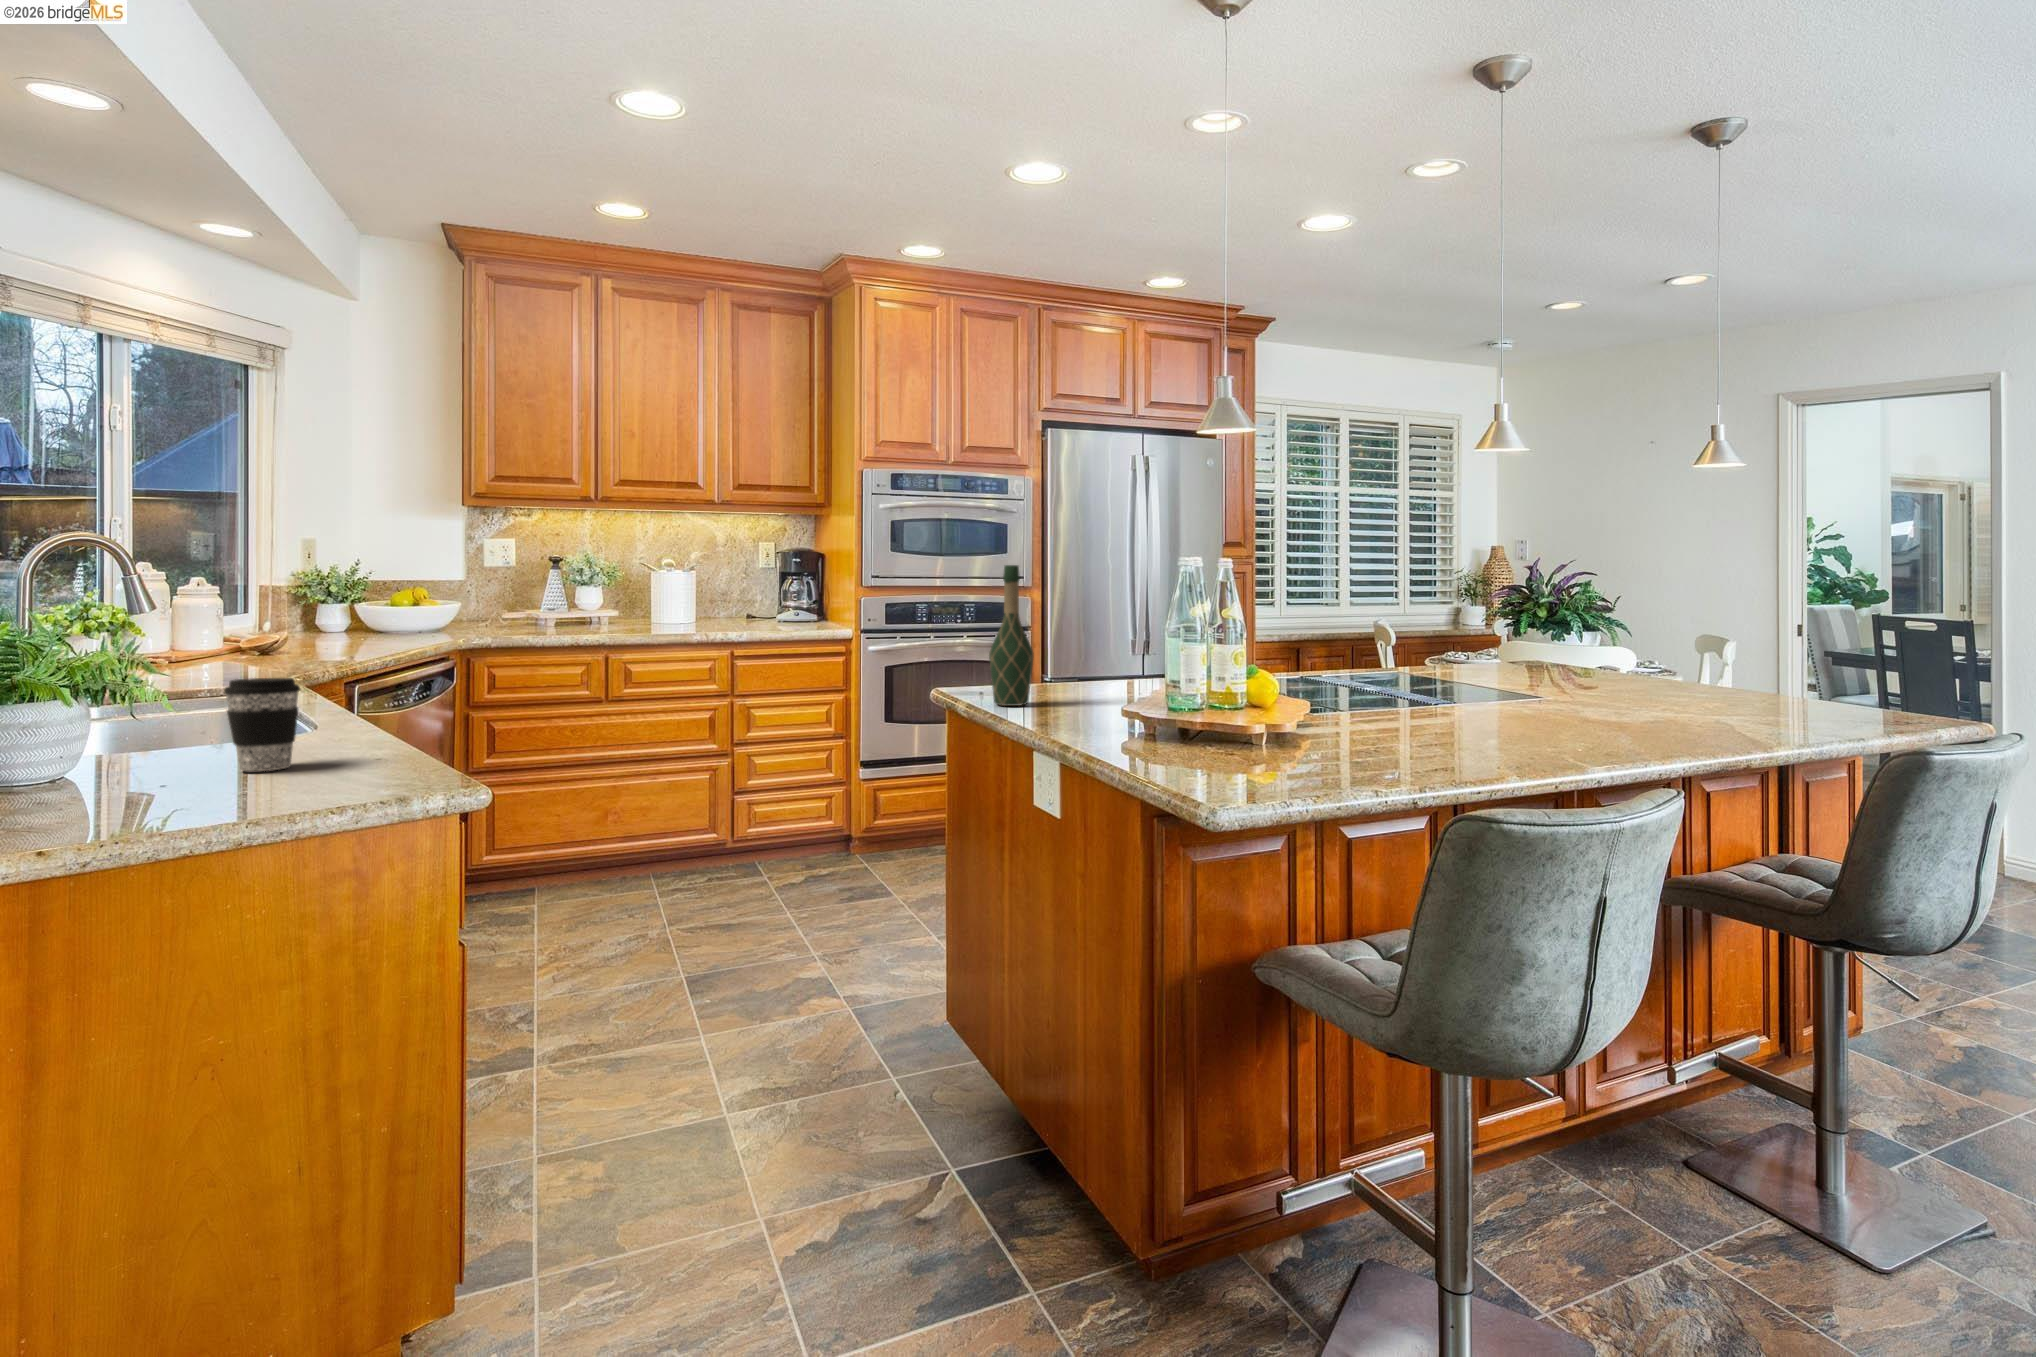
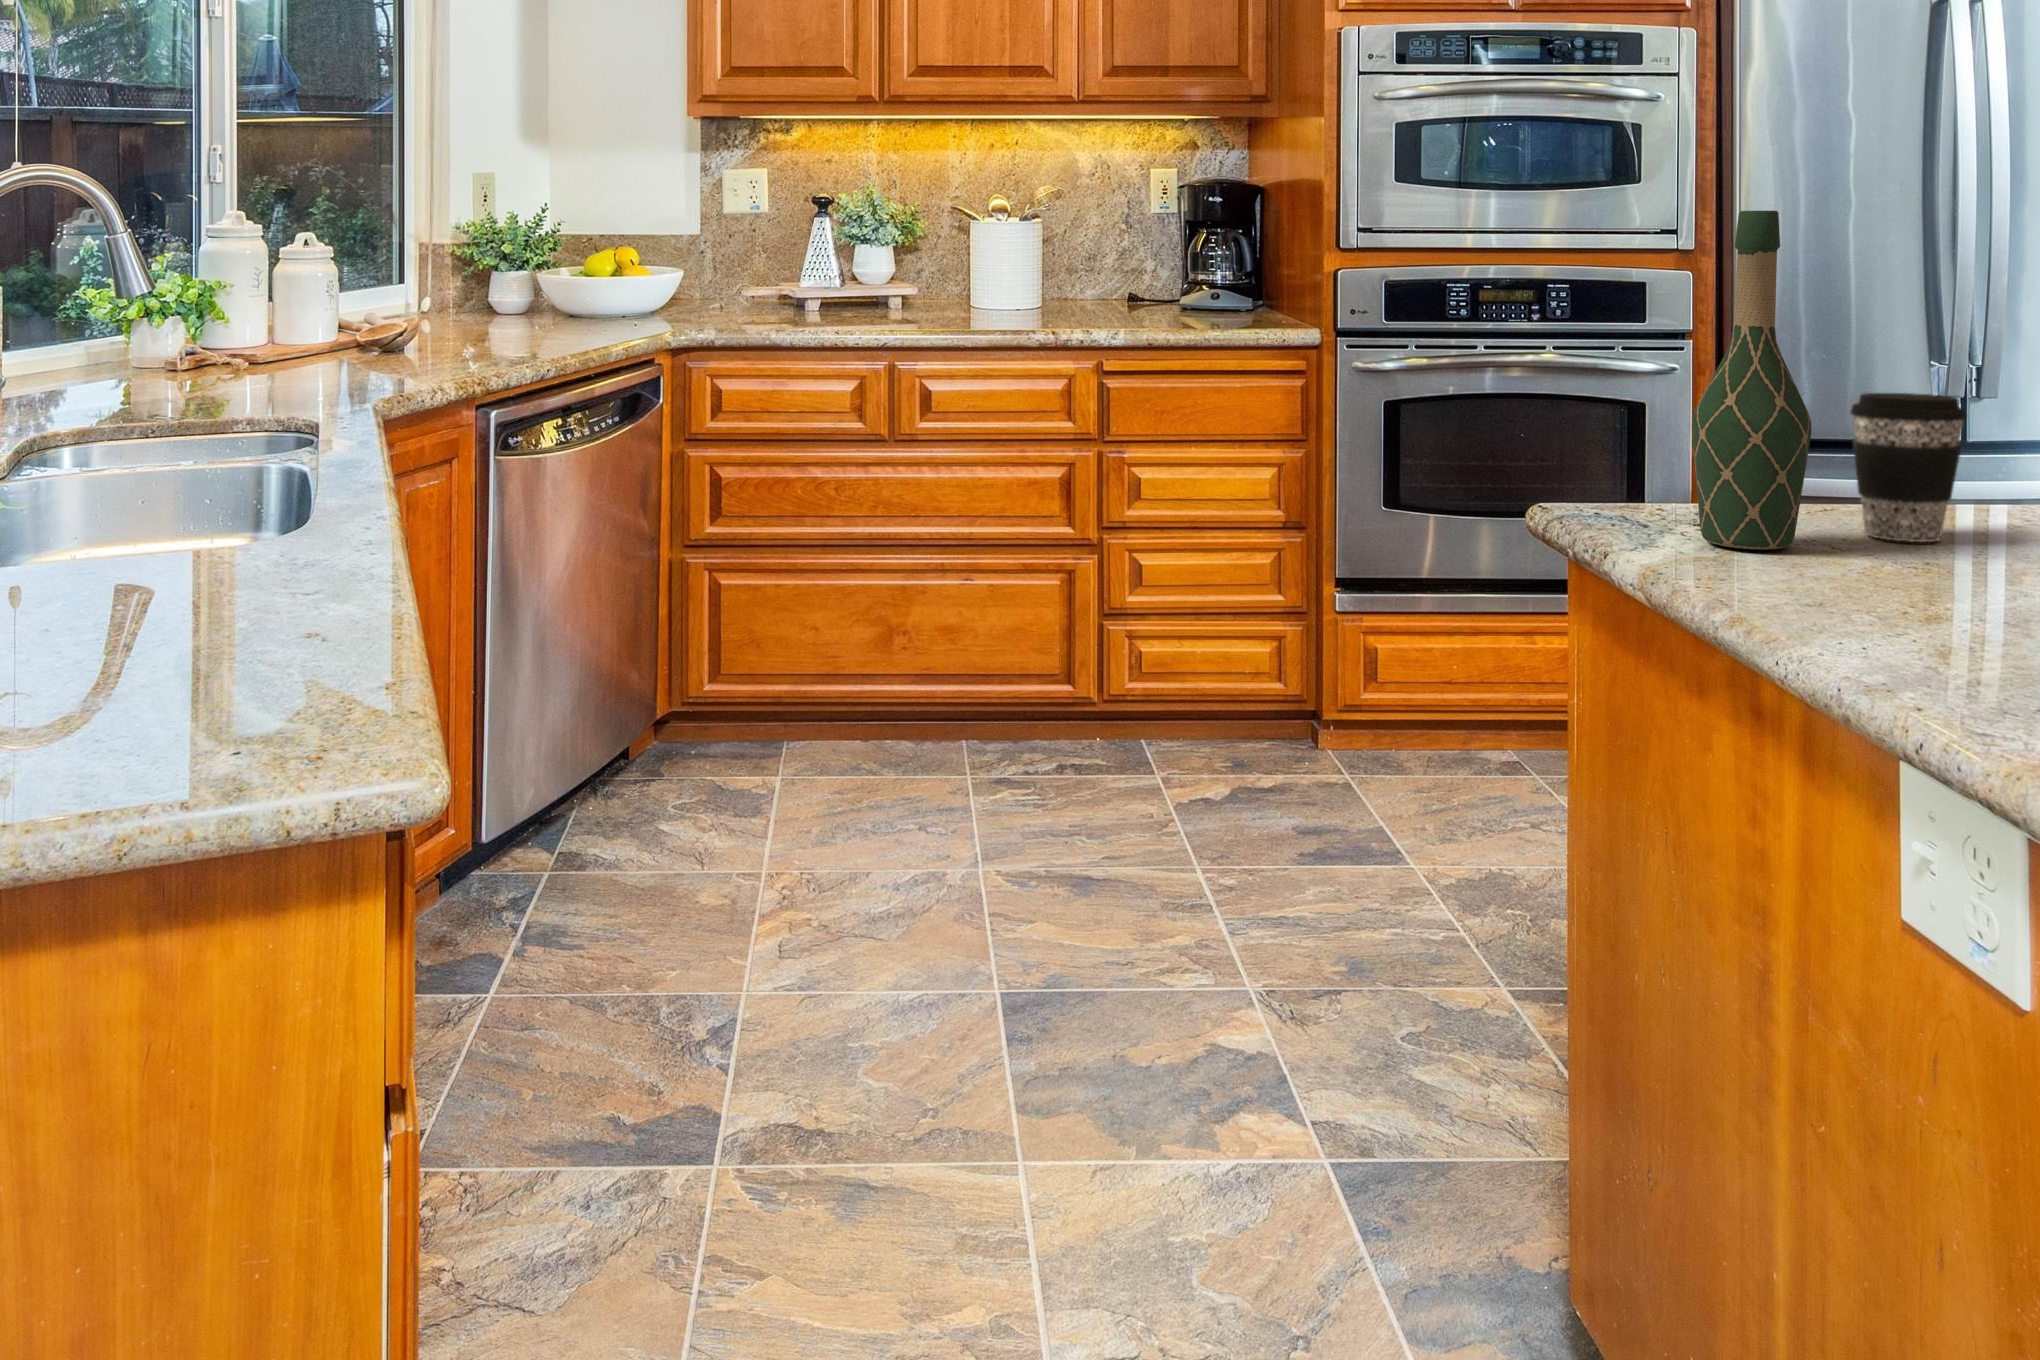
coffee cup: present [224,678,300,771] -> present [1851,393,1967,542]

